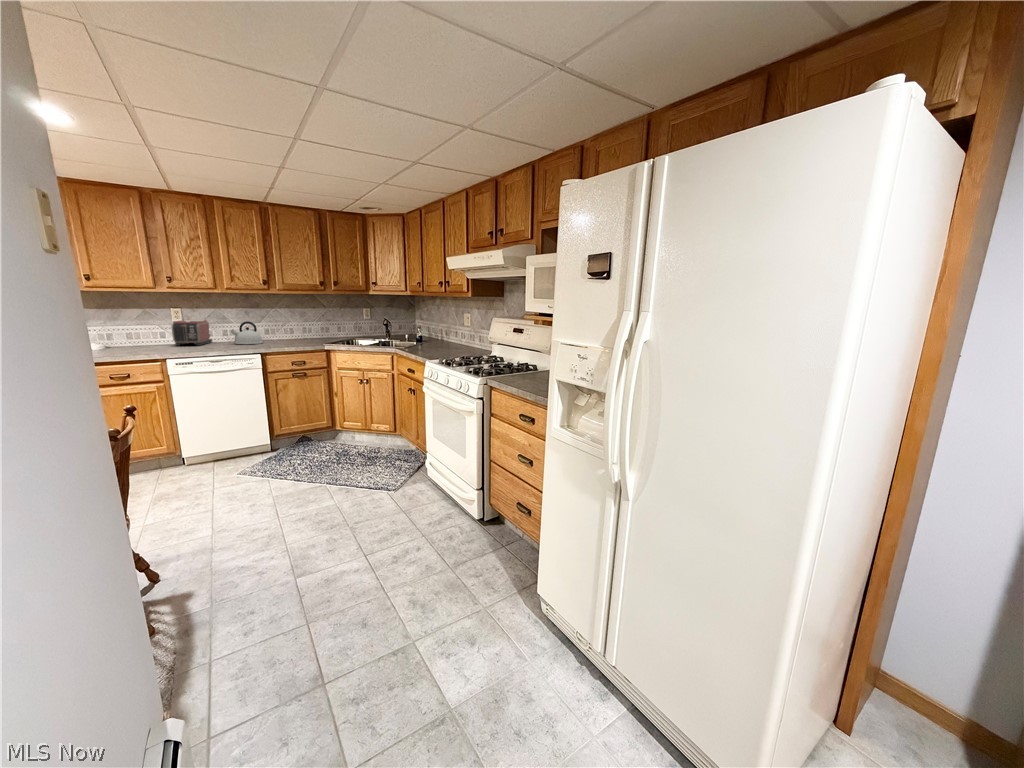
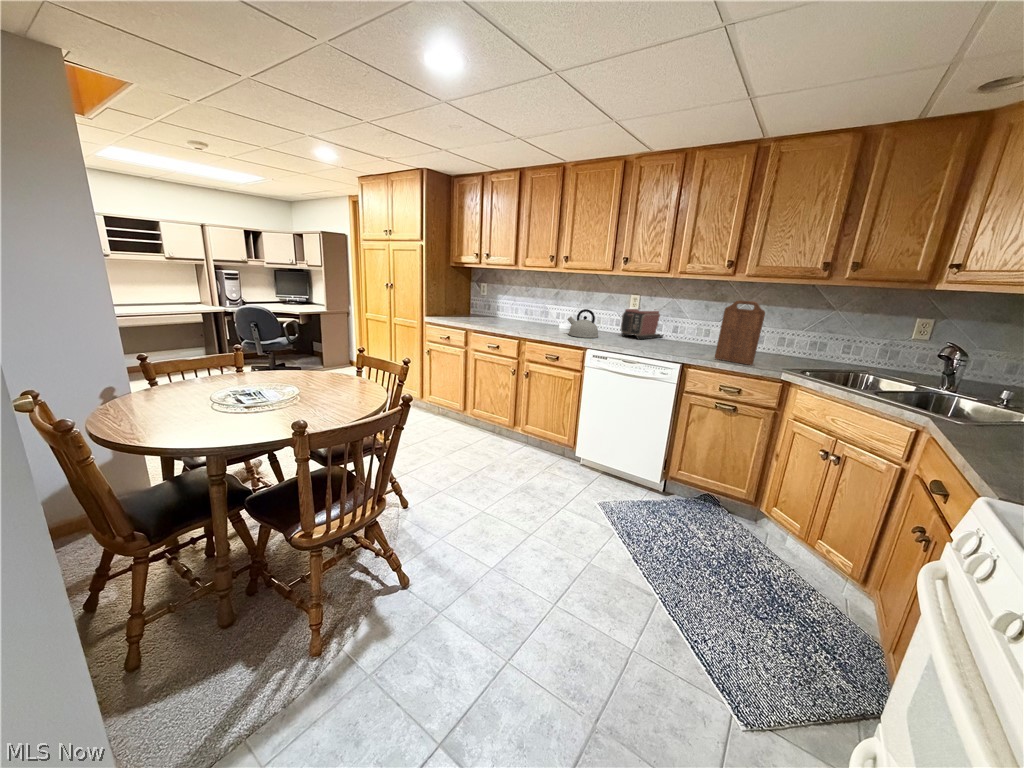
cutting board: none [277,306,305,346] -> present [715,300,765,365]
kettle: present [230,321,263,344] -> present [567,309,598,338]

